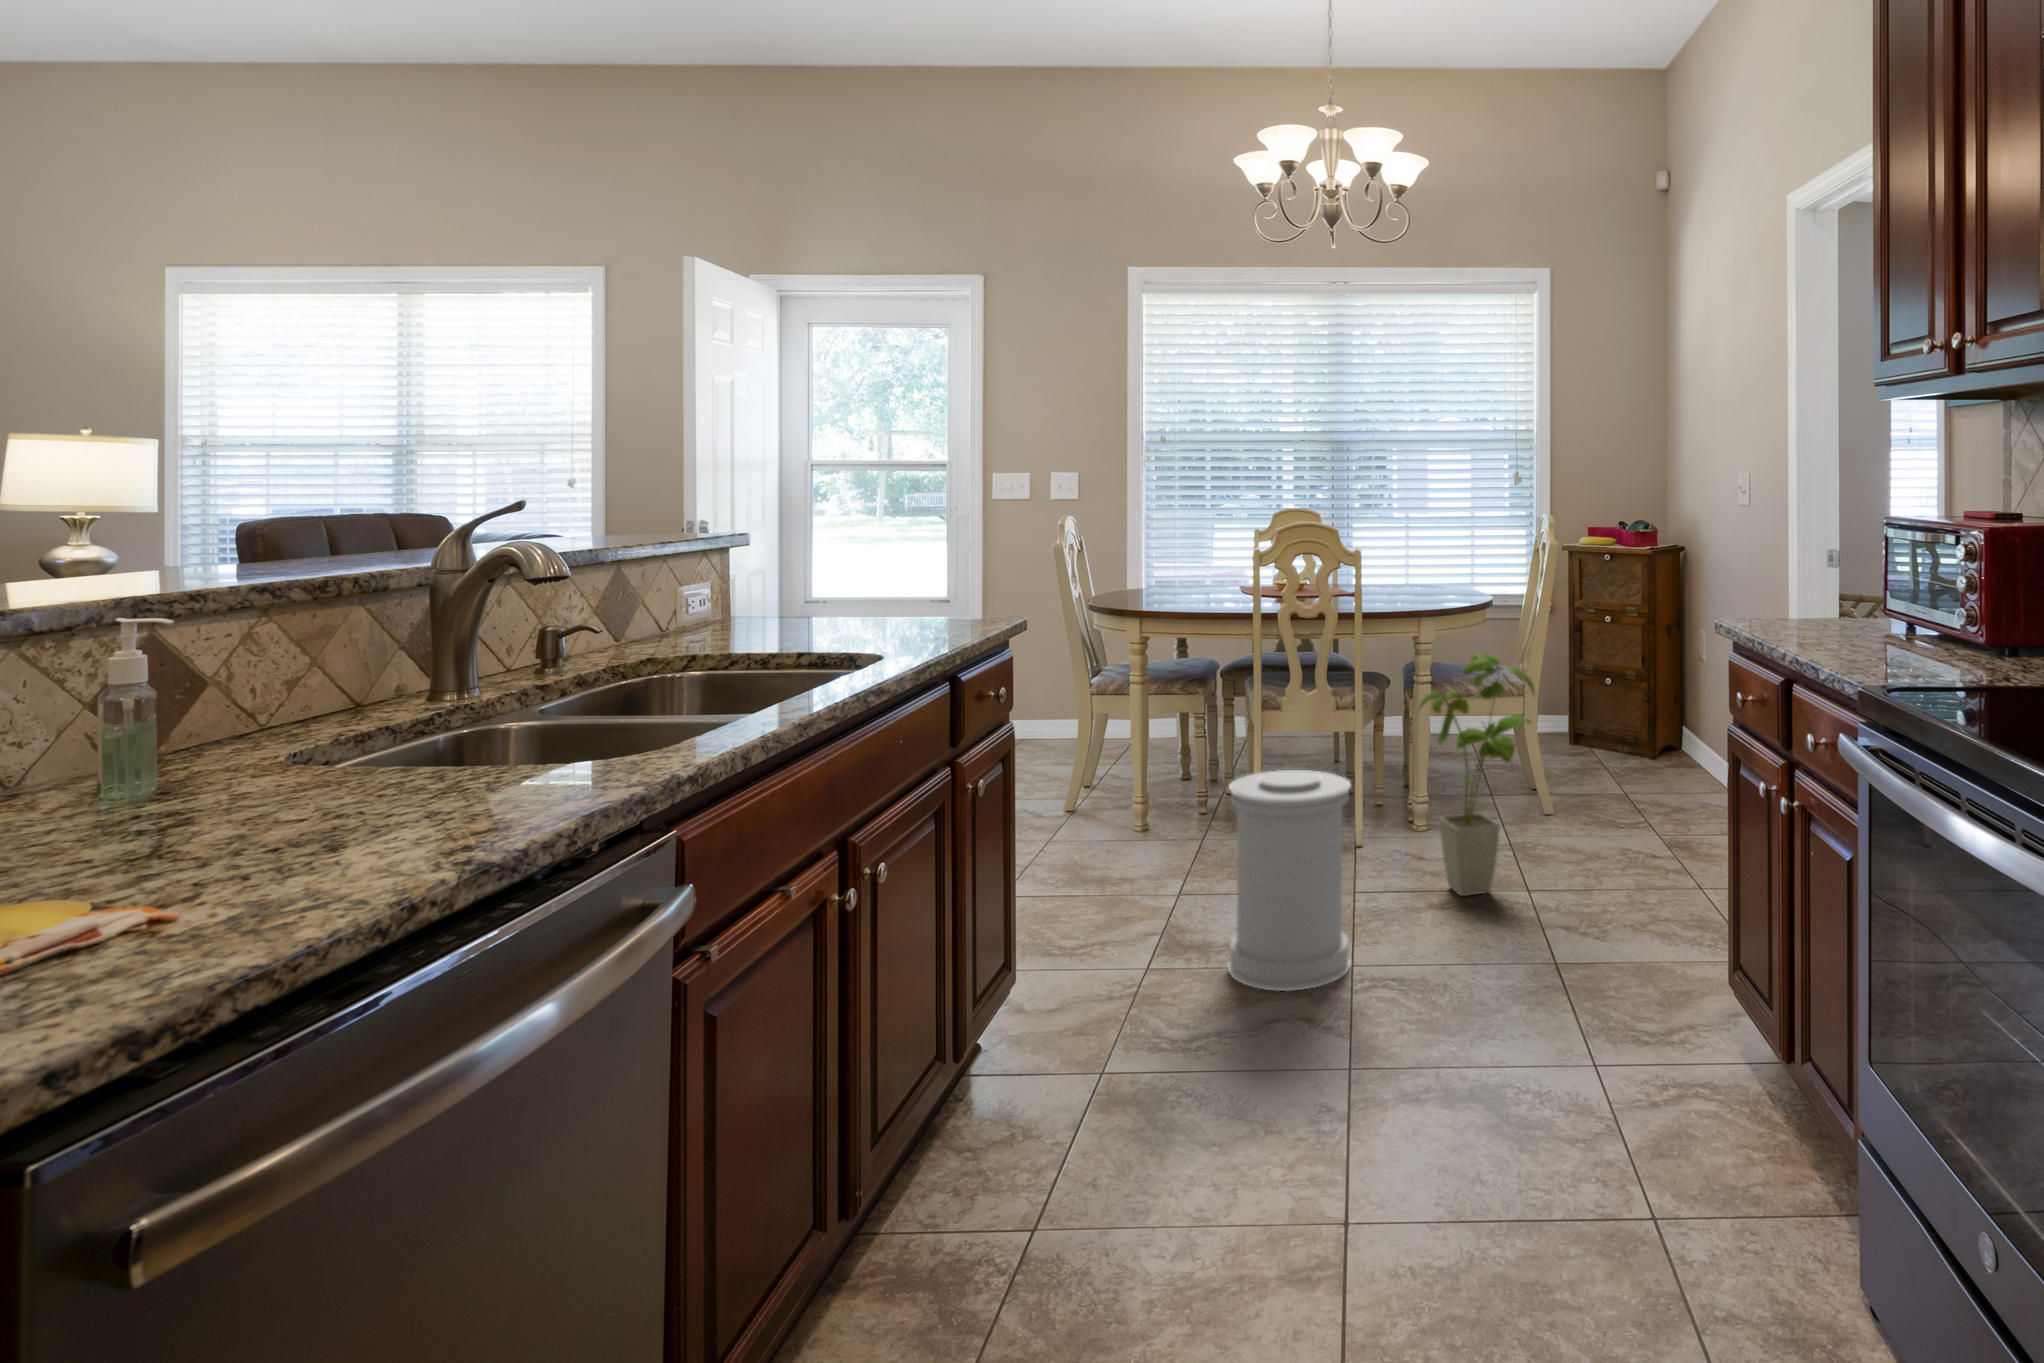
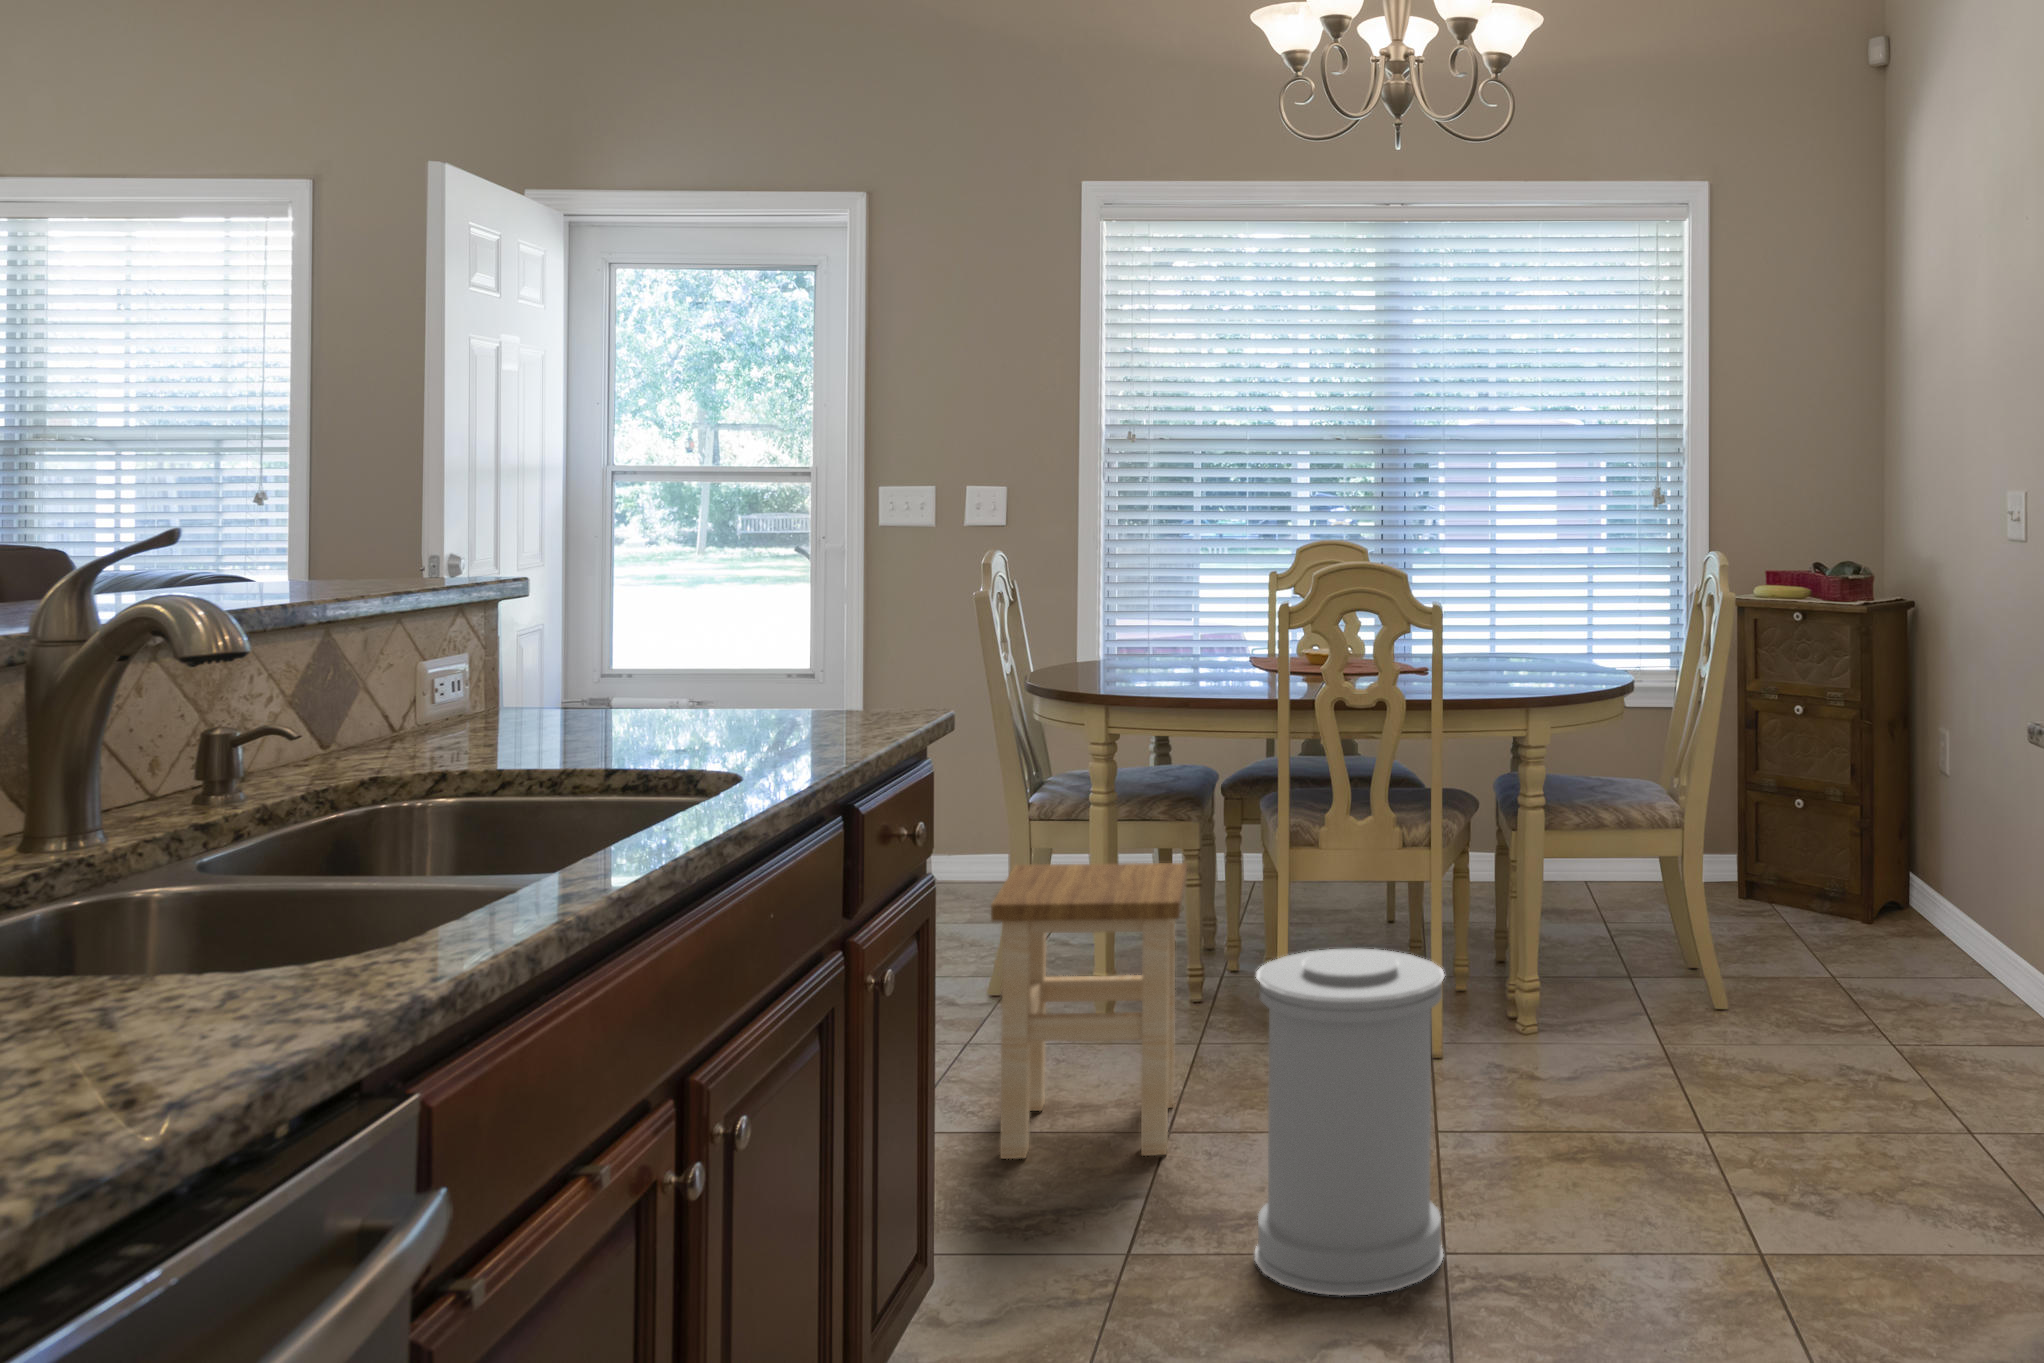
house plant: present [1418,653,1535,896] -> none [1537,767,1724,1143]
stool: none [1060,718,1191,911] -> present [991,863,1187,1159]

